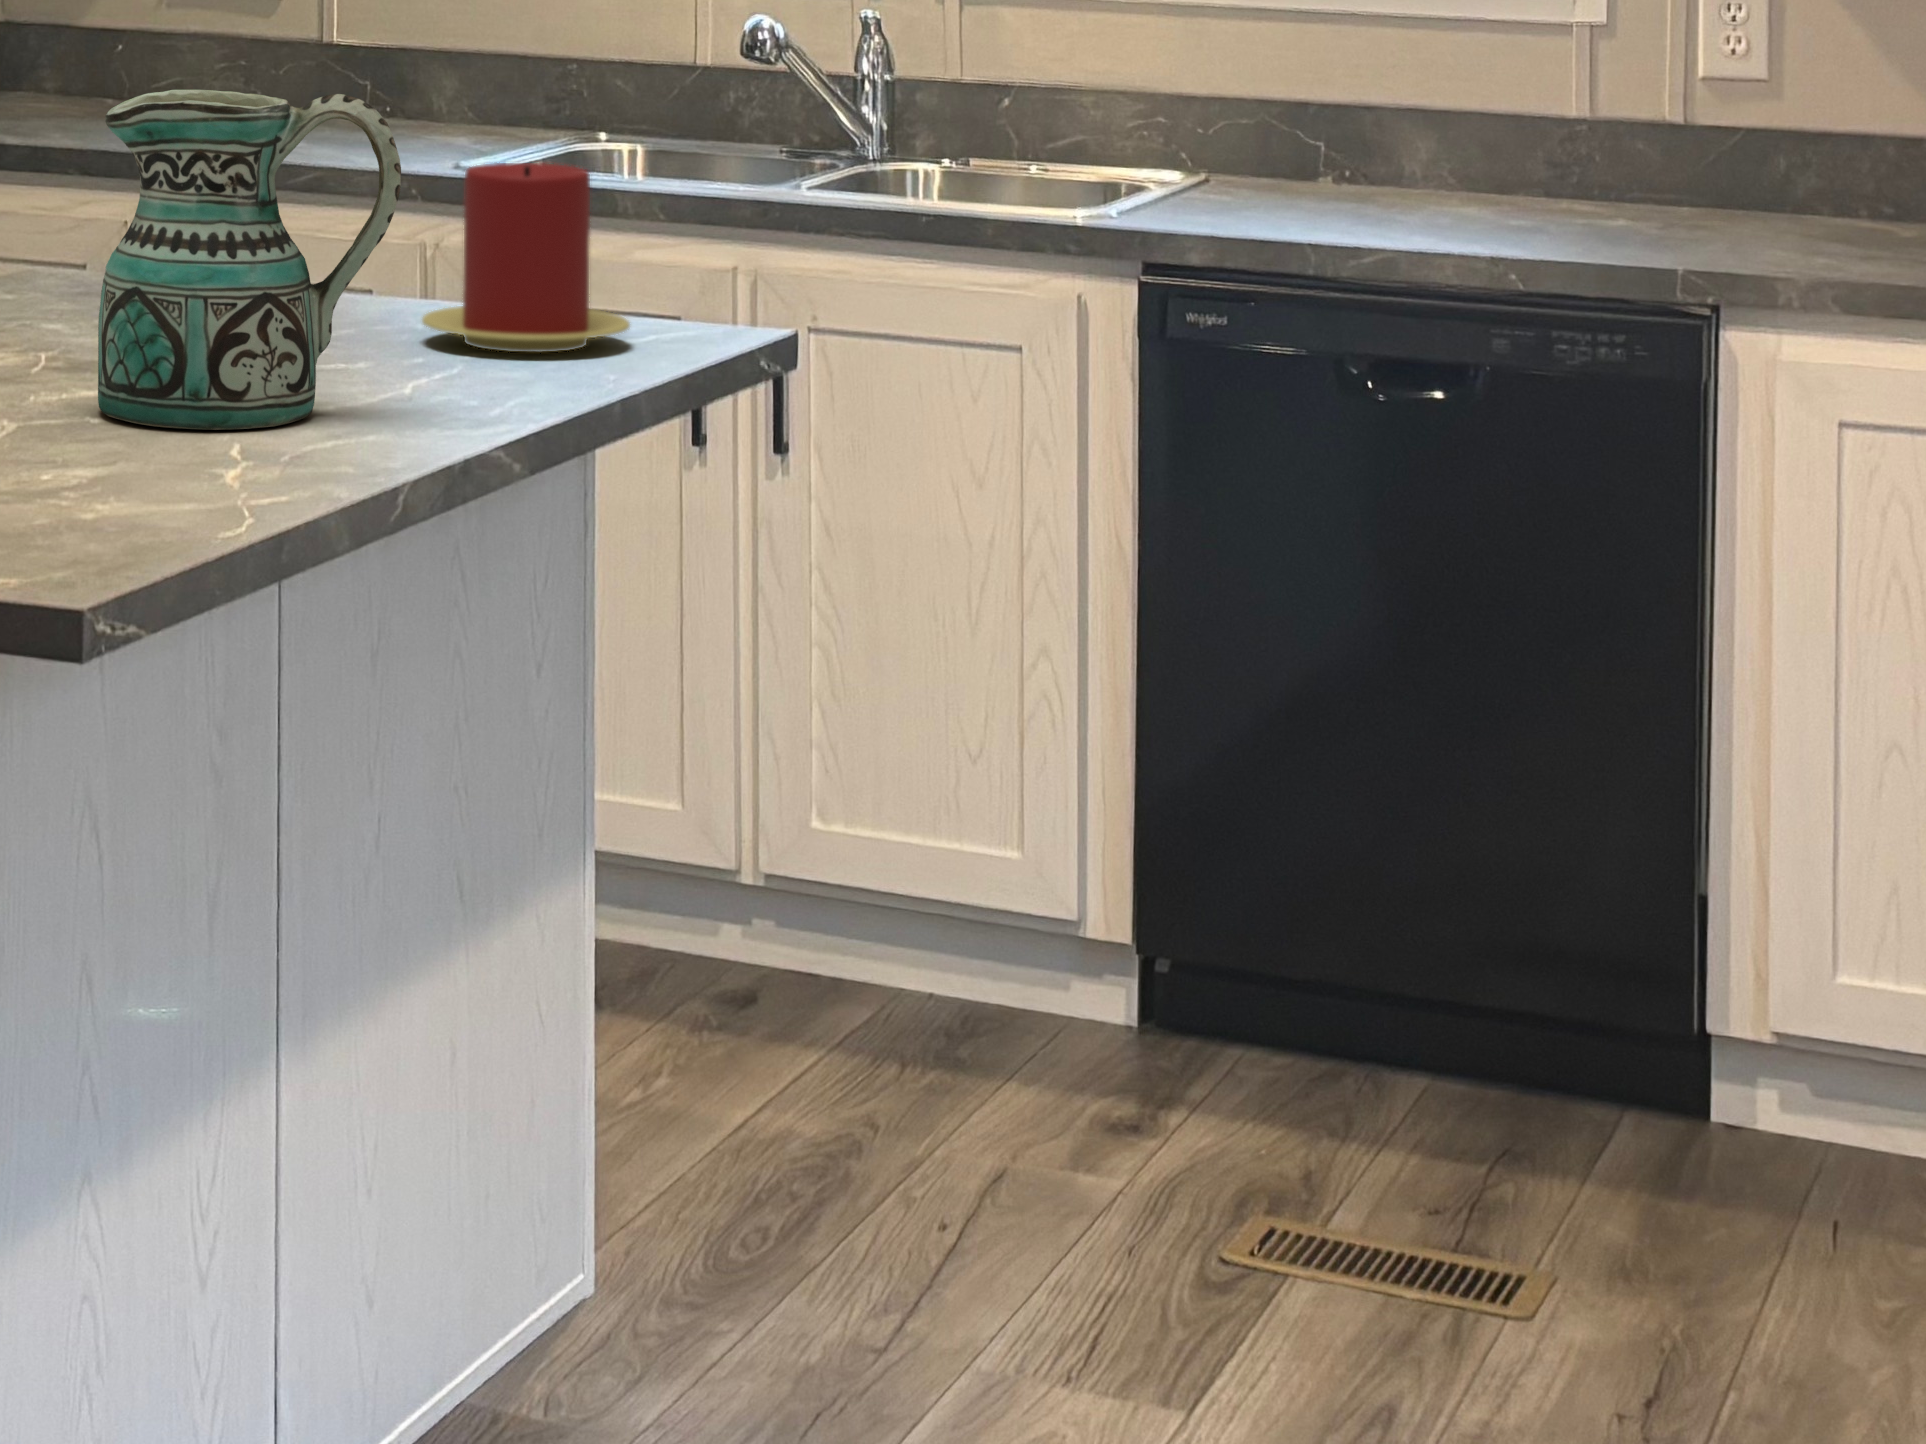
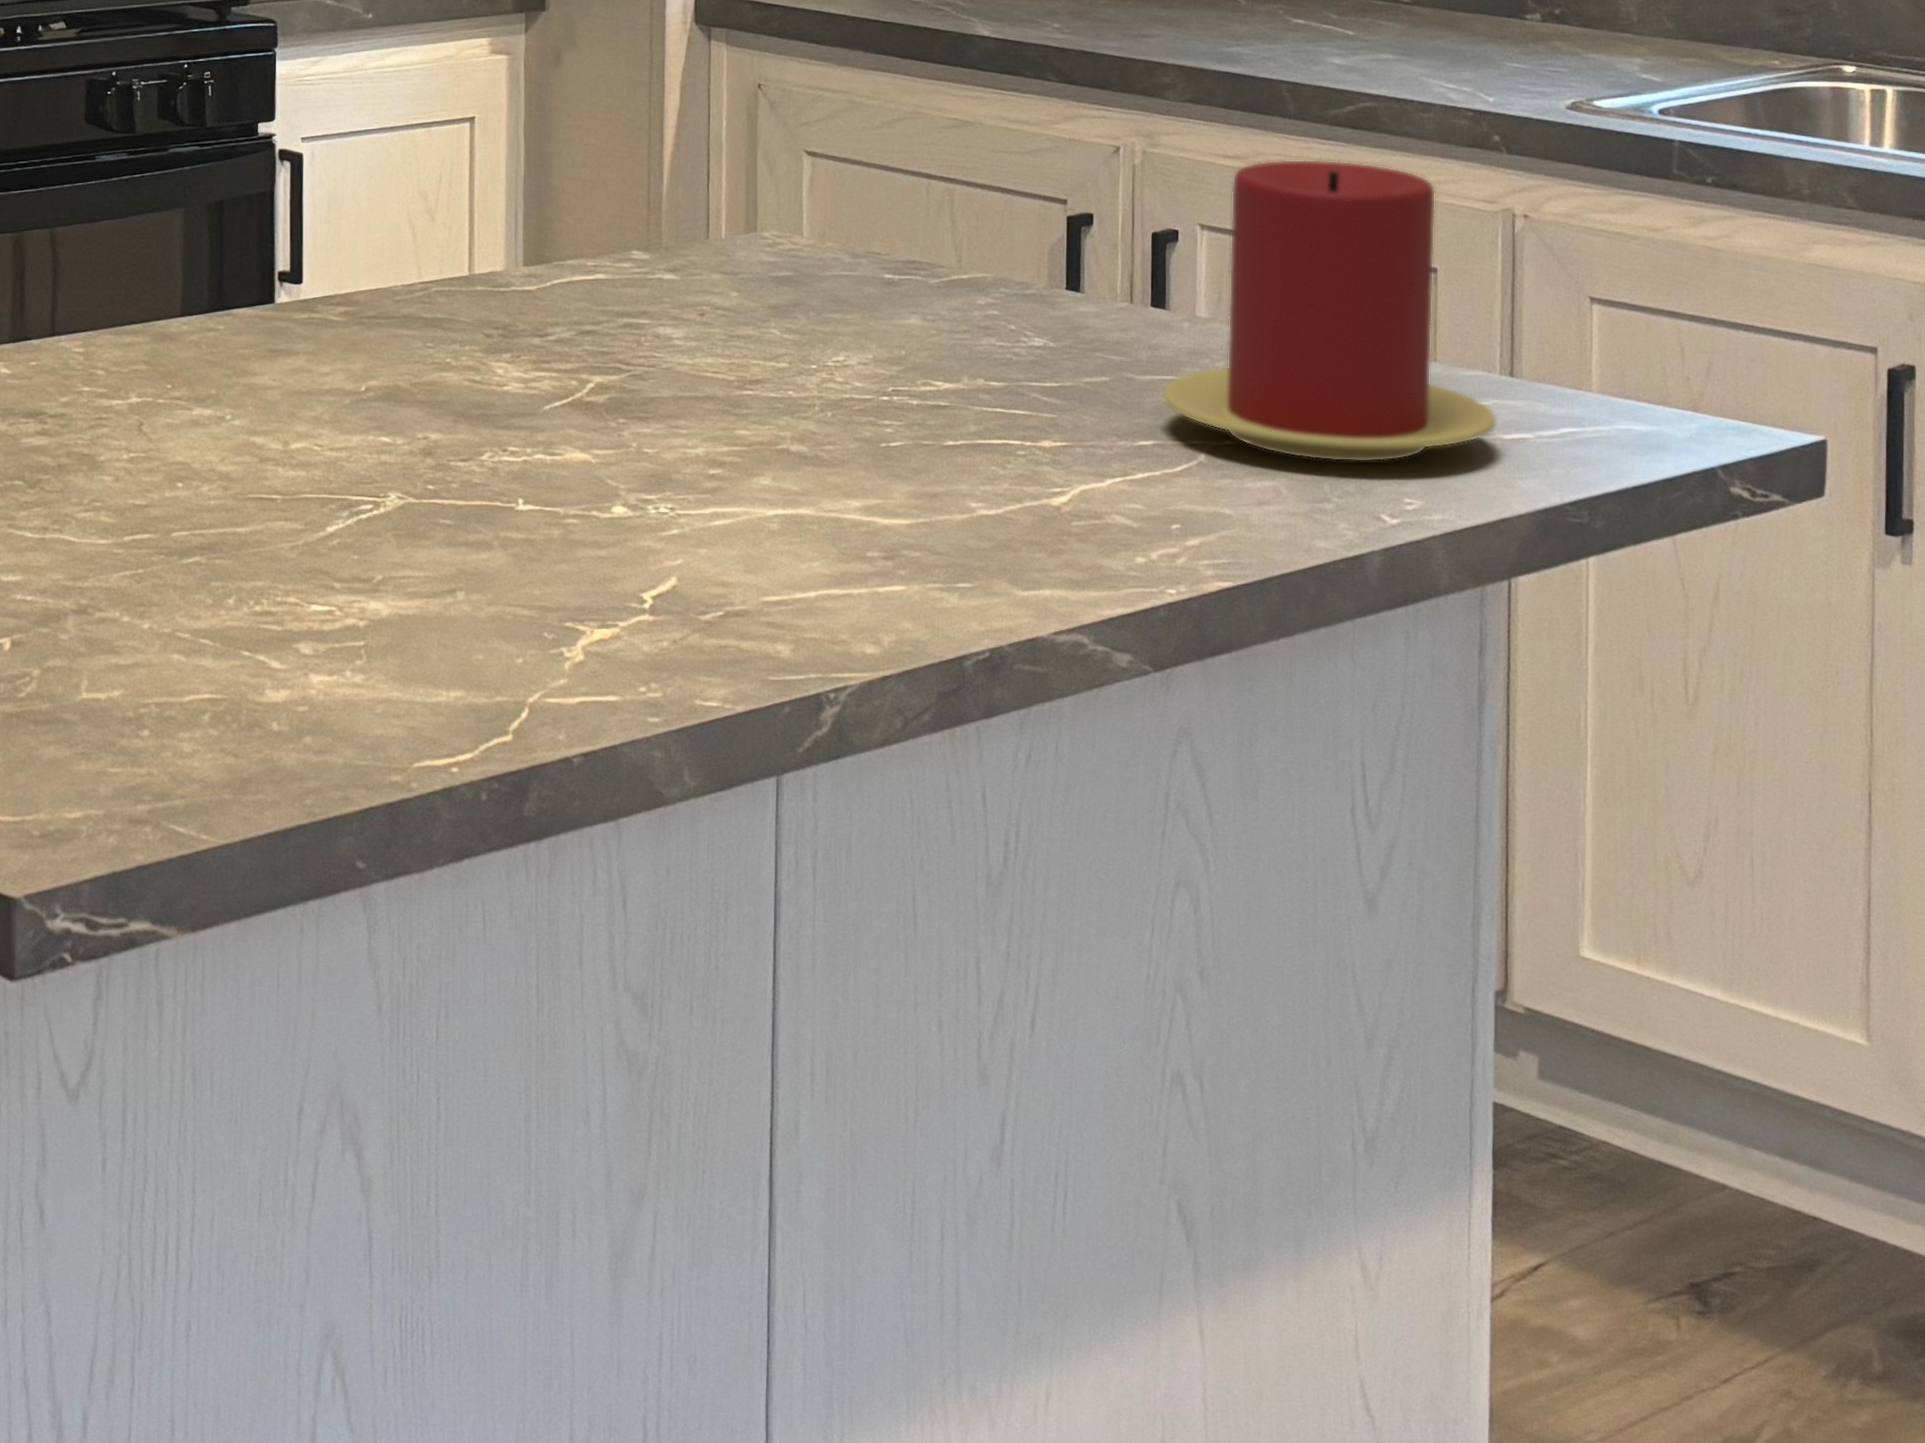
ceramic pitcher: present [98,90,401,430] -> none [507,42,969,570]

